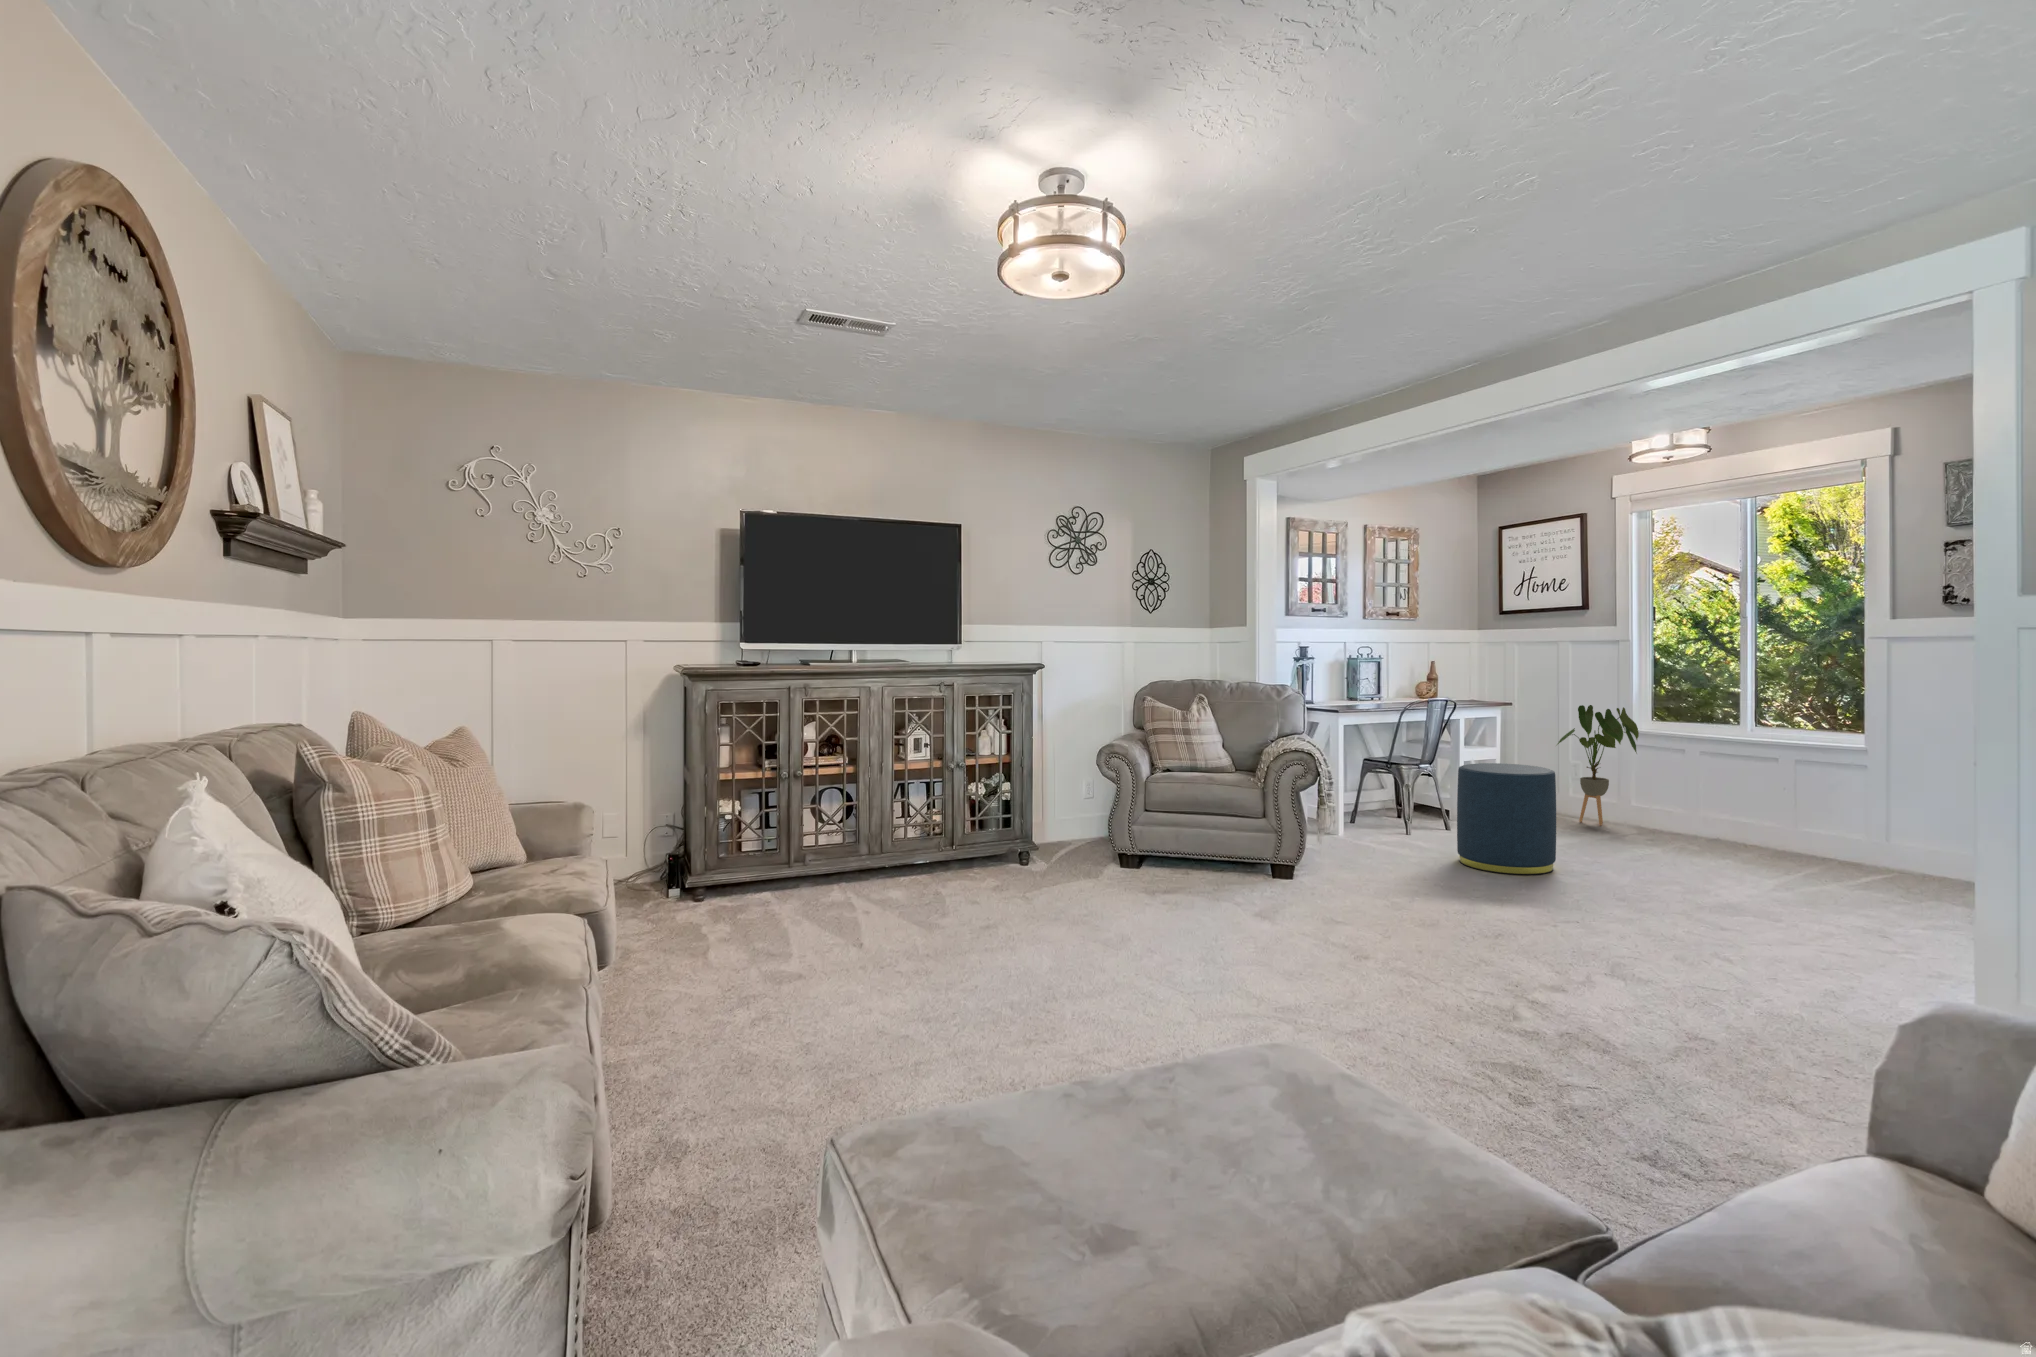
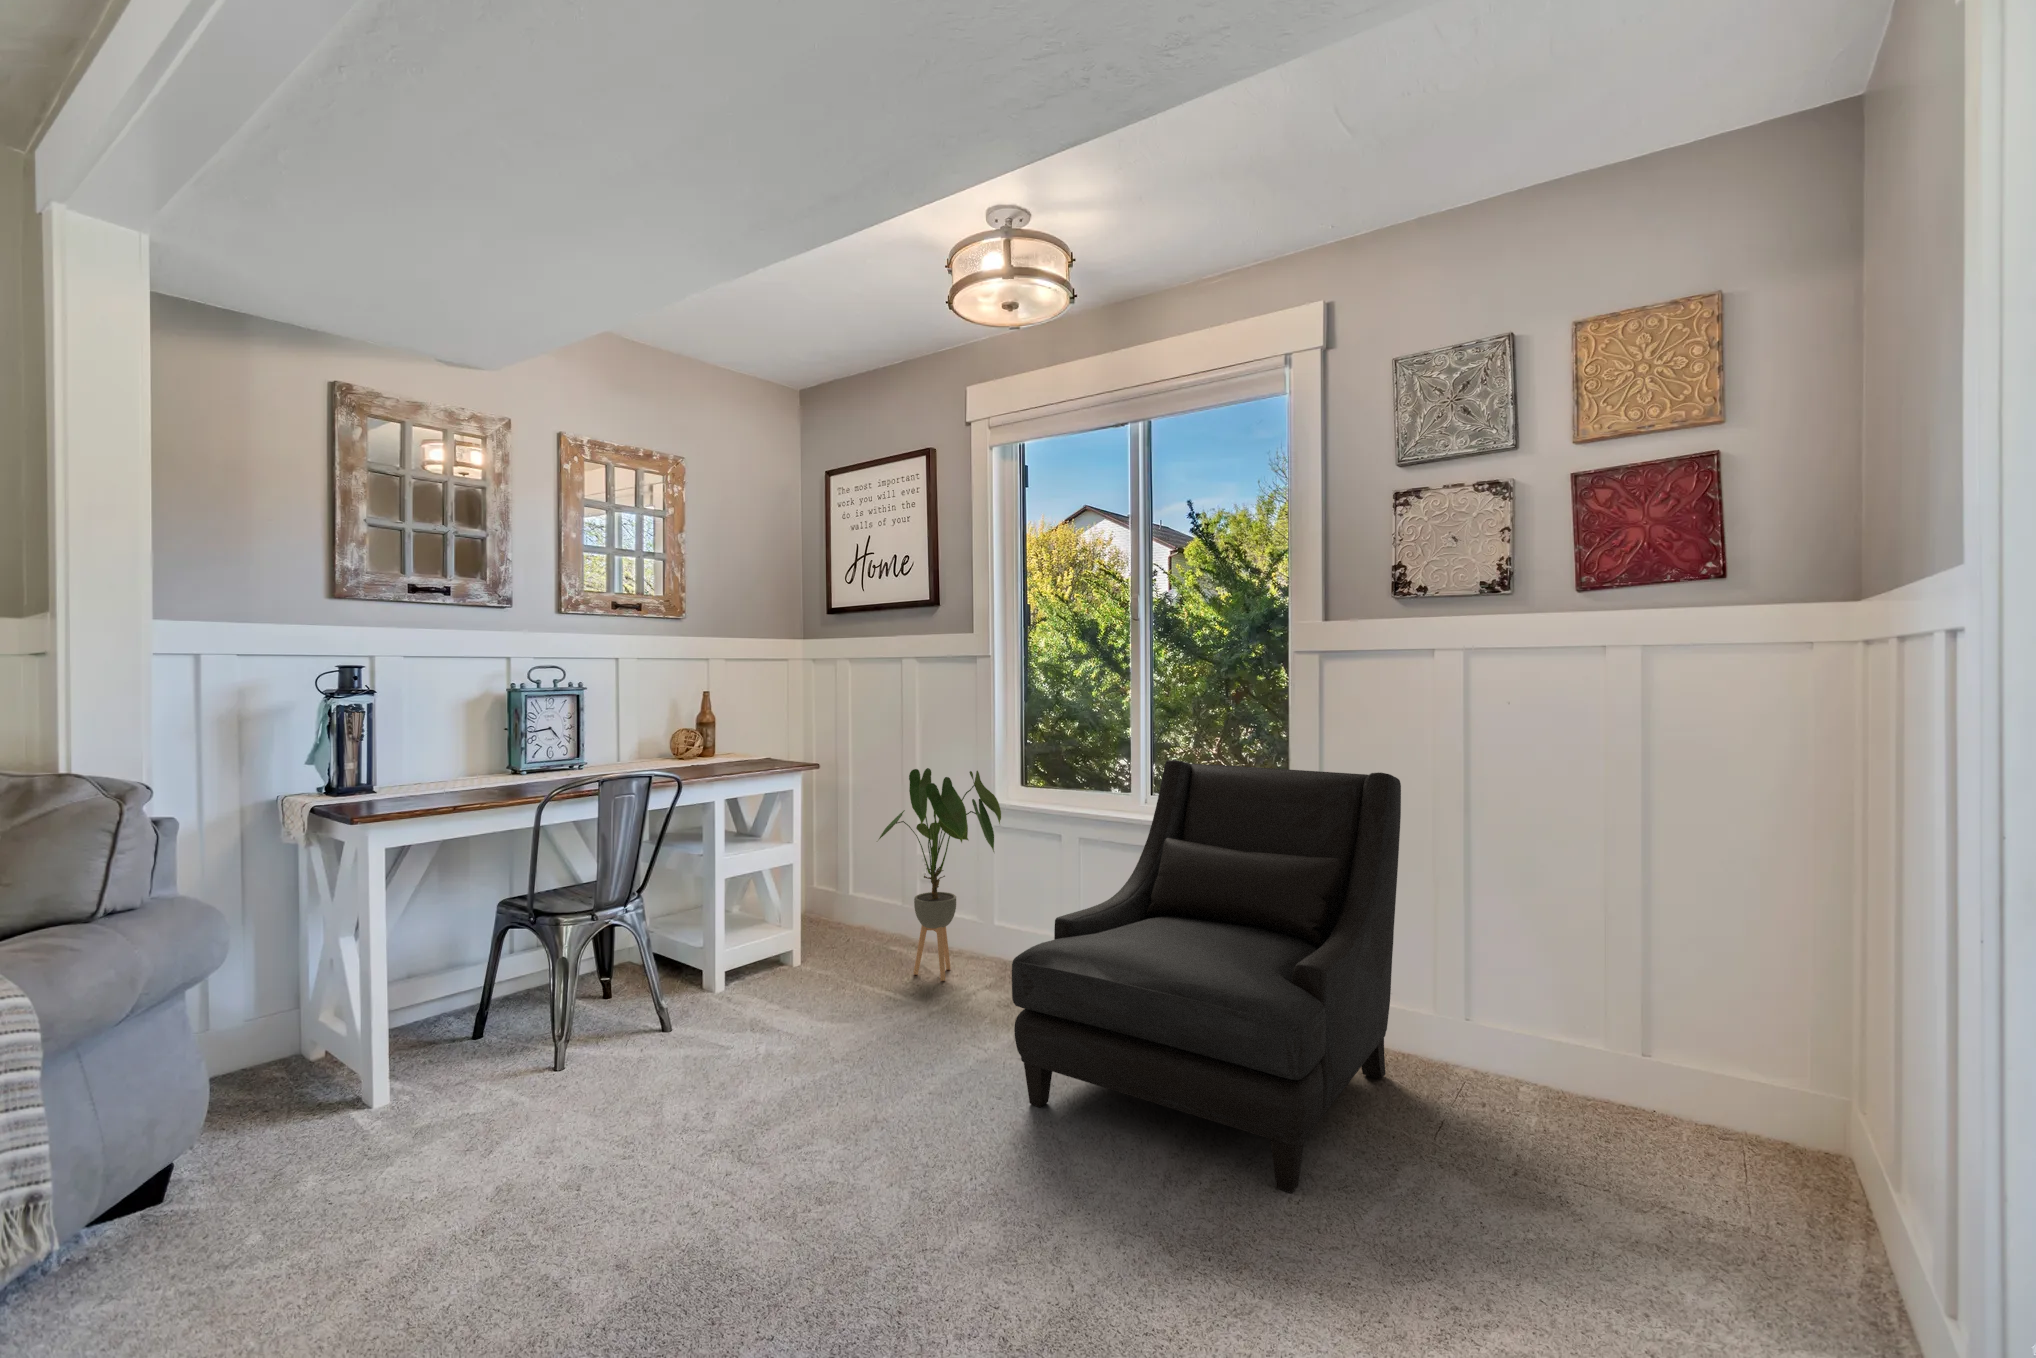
armchair: none [1671,700,1945,895] -> present [1012,760,1401,1193]
ottoman: present [1457,763,1556,875] -> none [524,940,760,1280]

